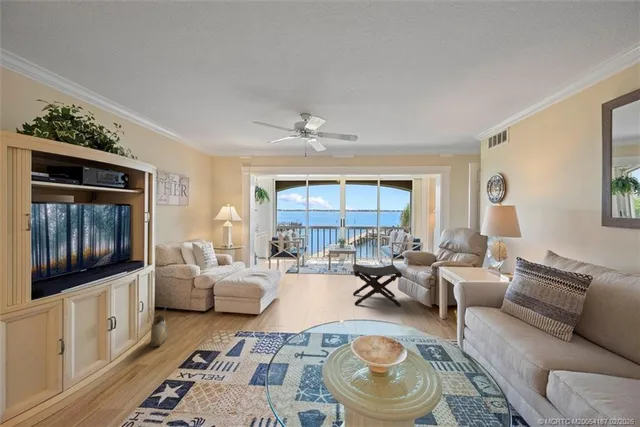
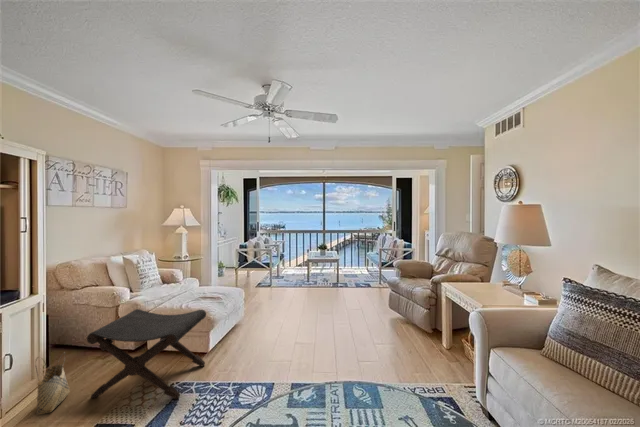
footstool: present [353,264,402,306] -> present [87,309,206,399]

